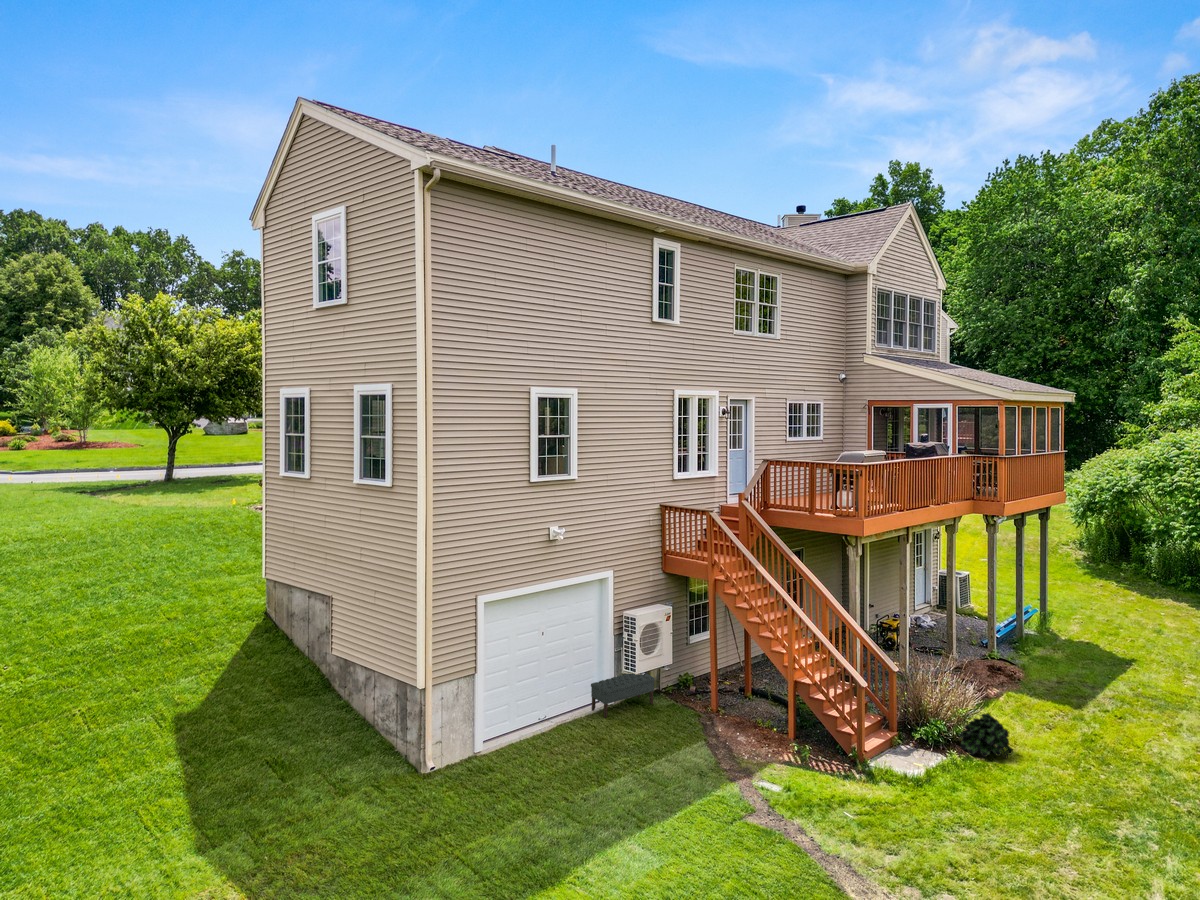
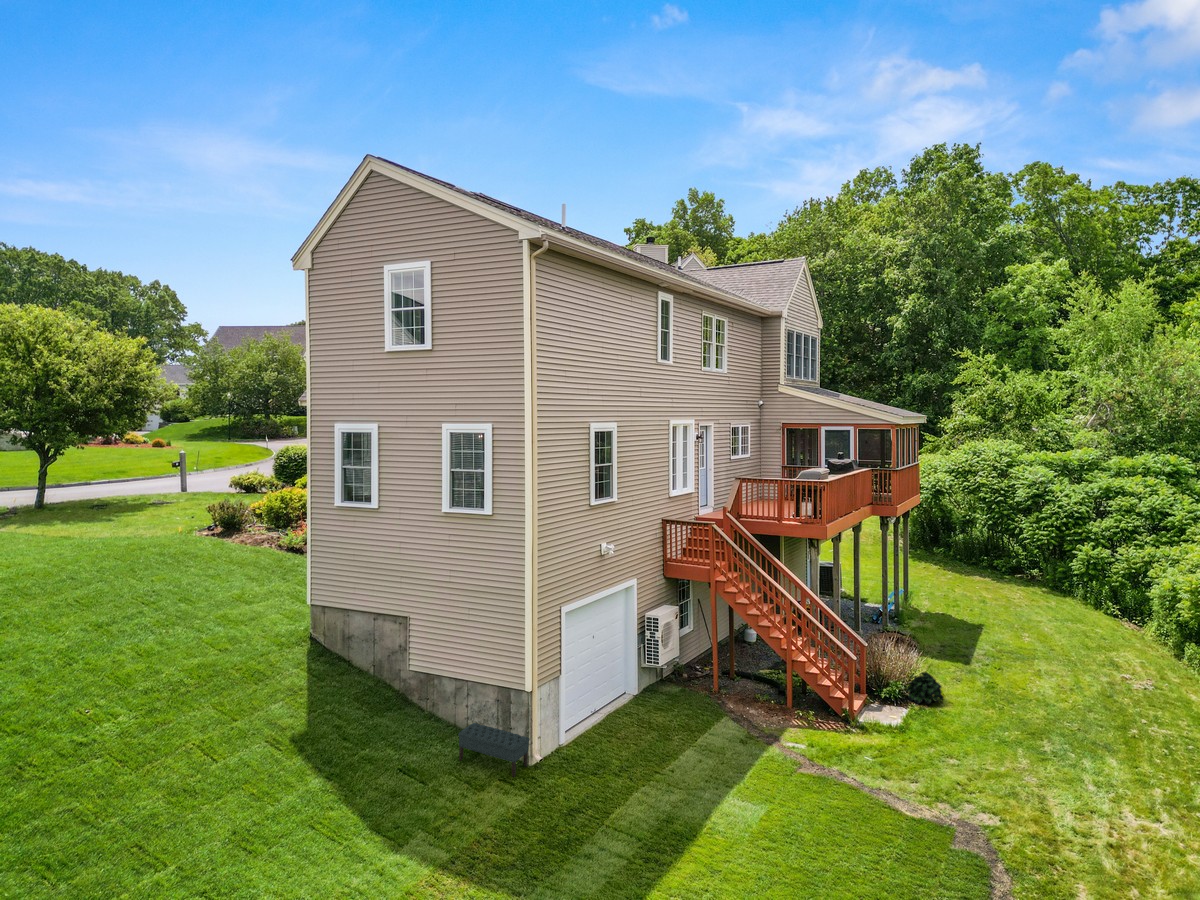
bench: present [591,674,655,718] -> present [458,723,529,777]

